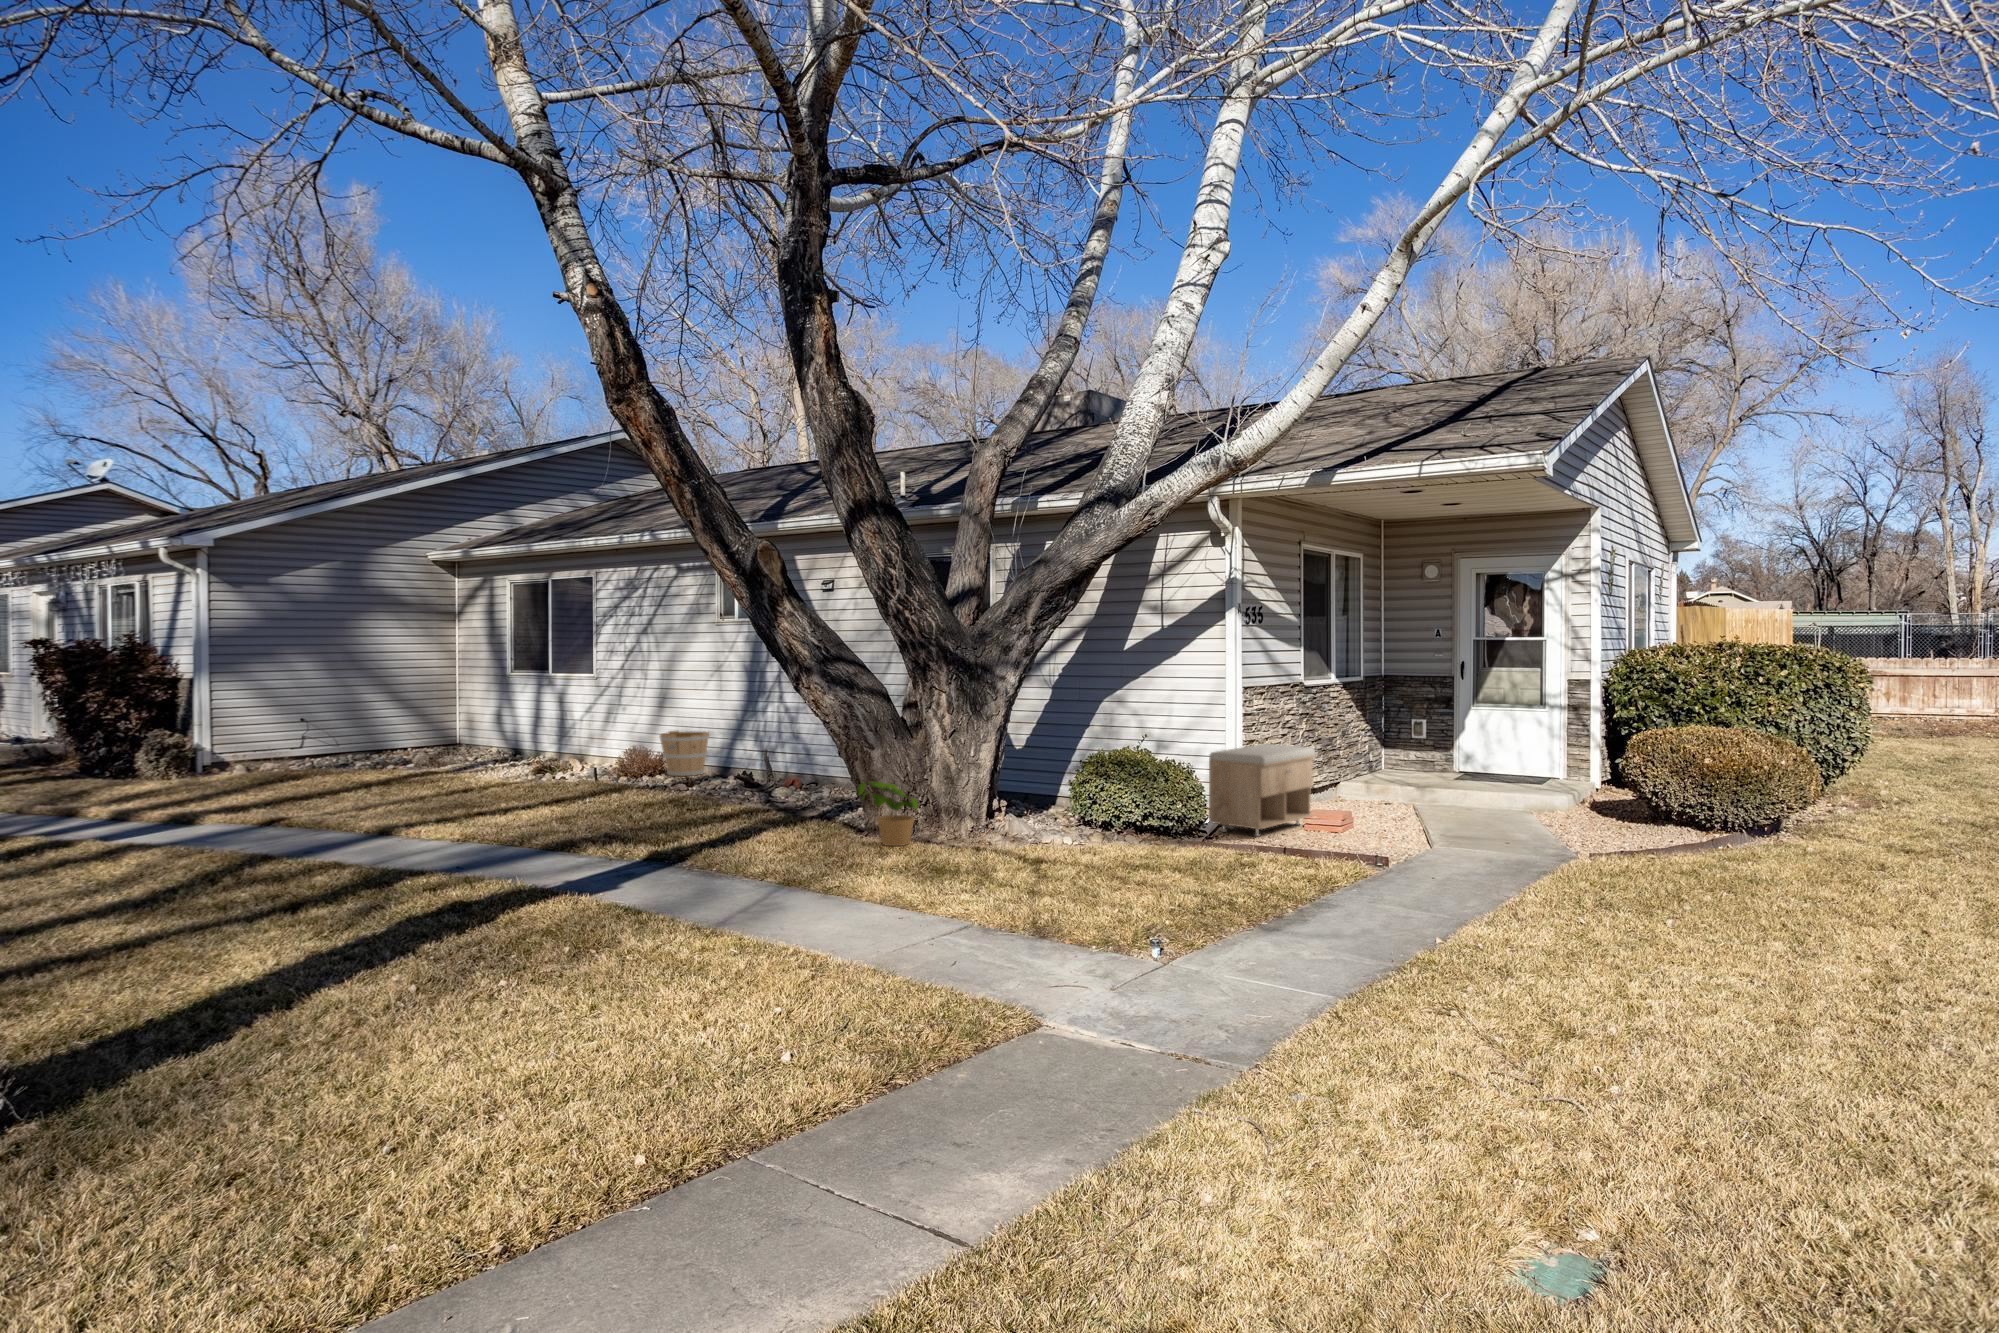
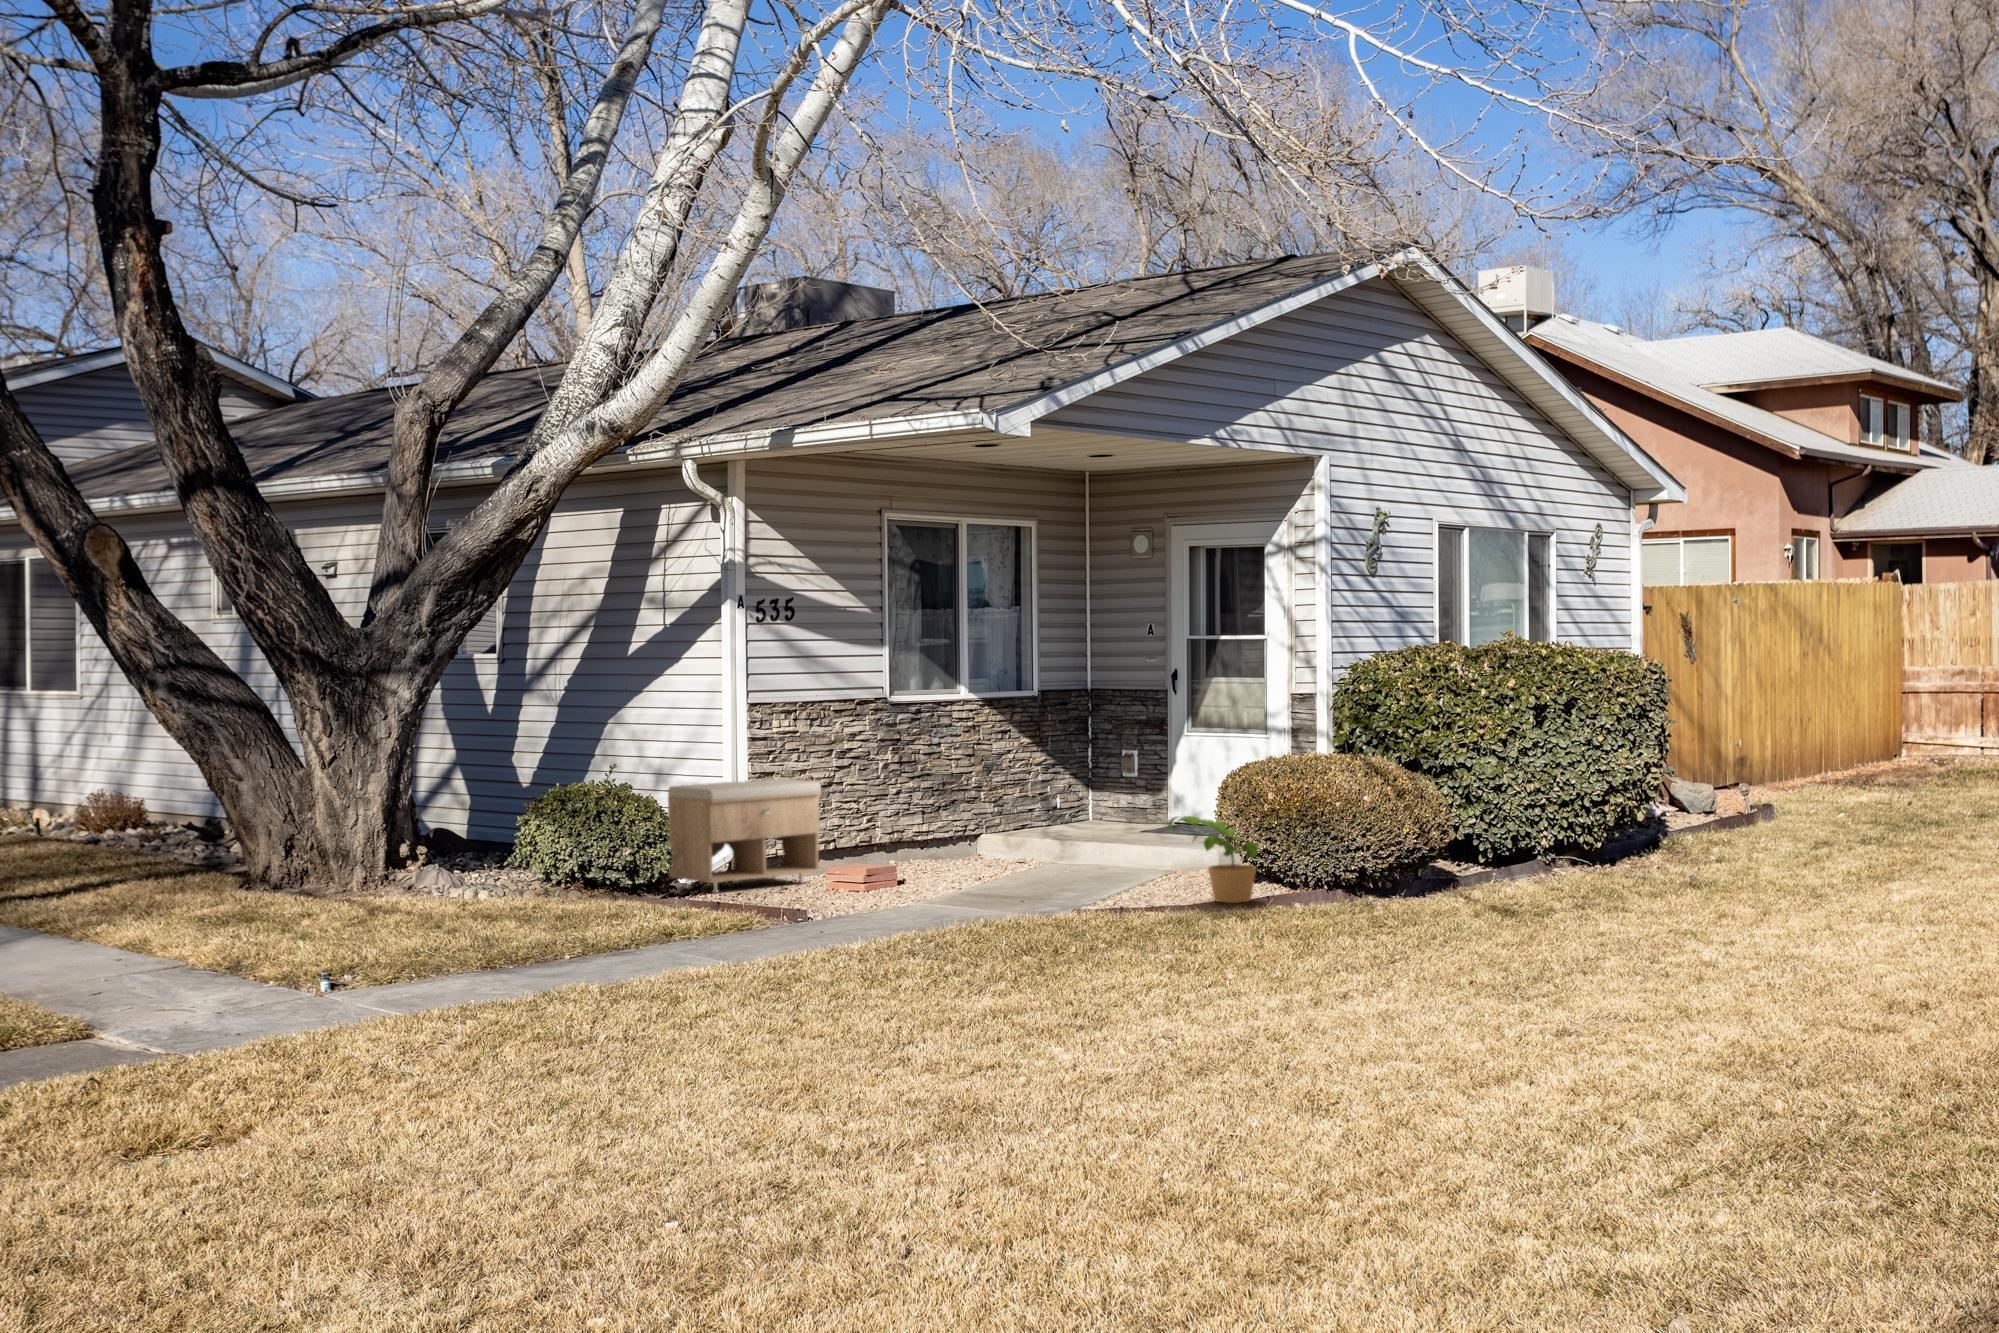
wooden bucket: present [659,731,710,776] -> none [125,770,199,832]
potted plant: present [858,781,918,846] -> present [1168,816,1258,903]

